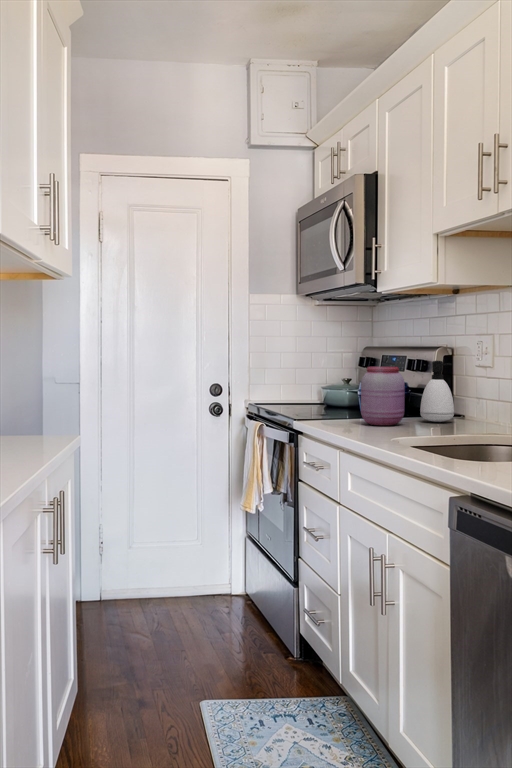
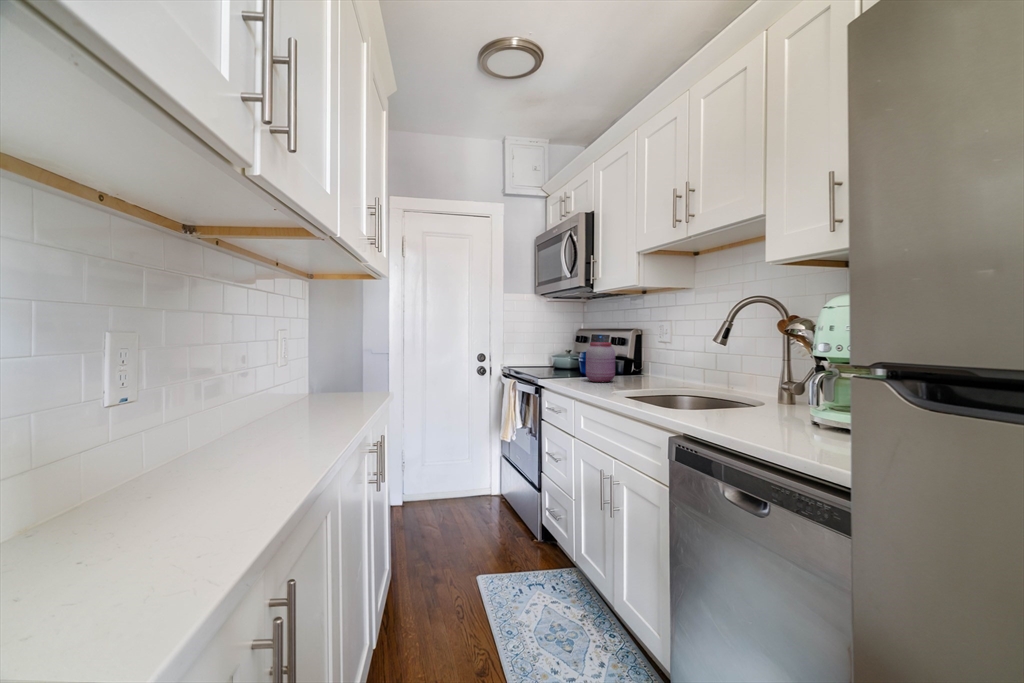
soap dispenser: present [420,361,454,422] -> none [625,338,647,380]

